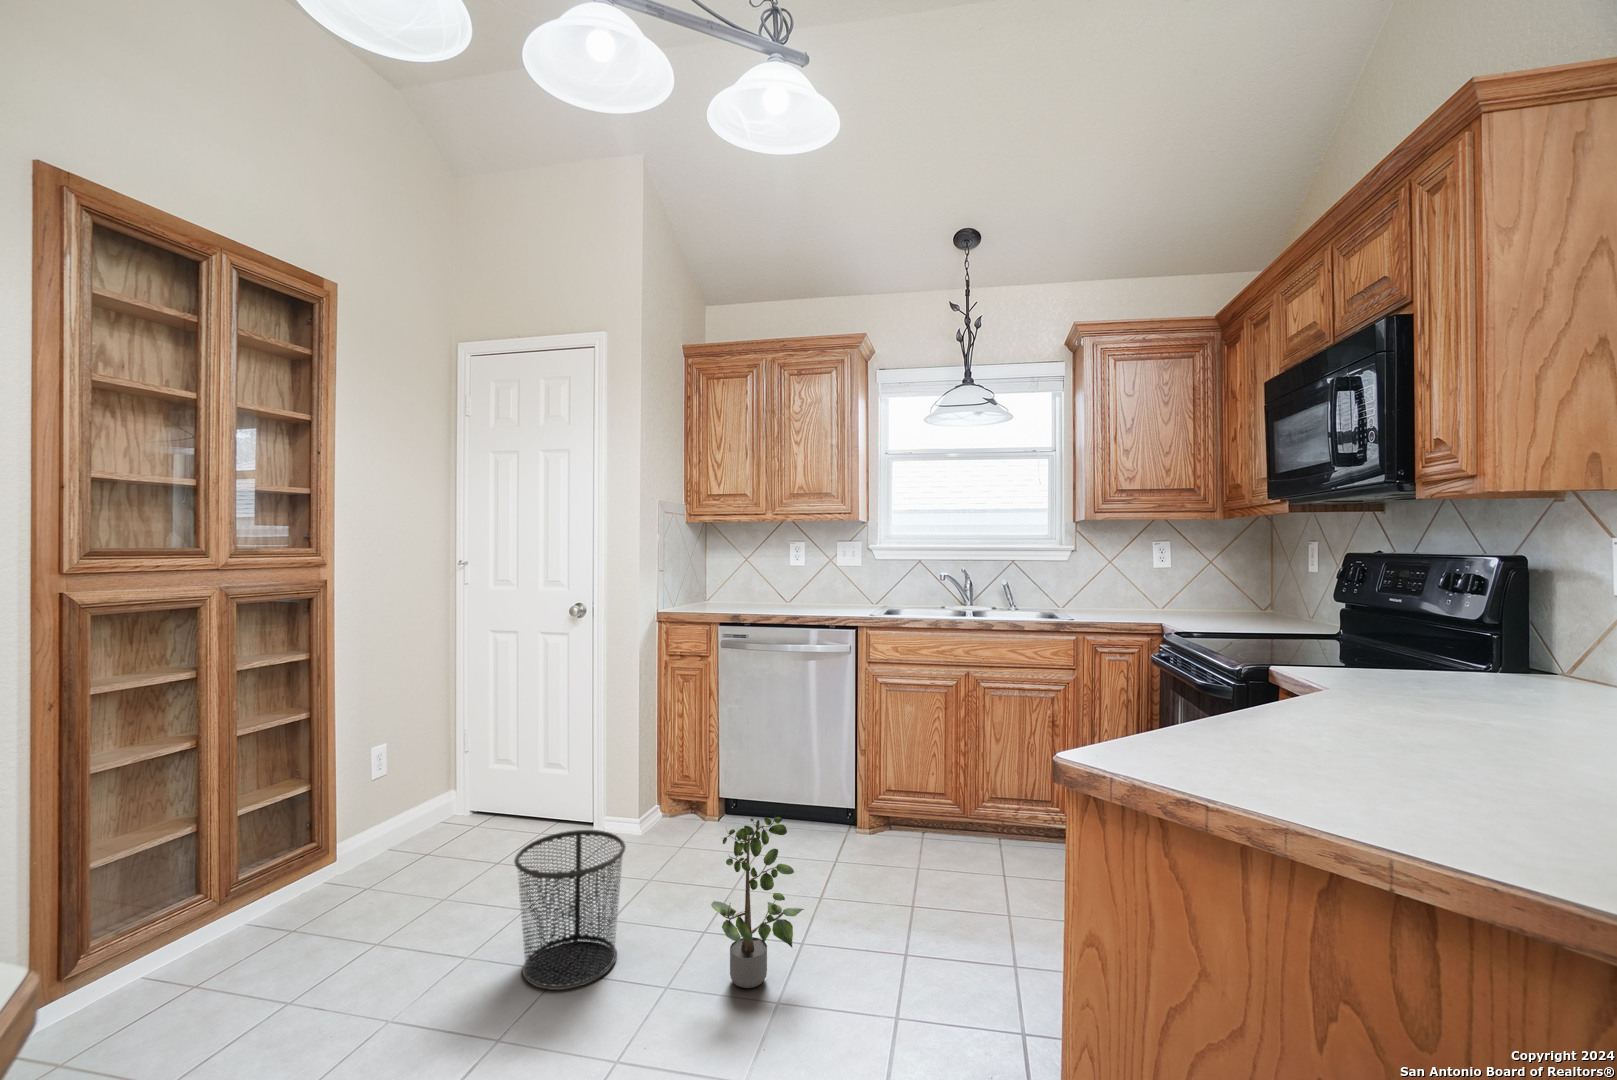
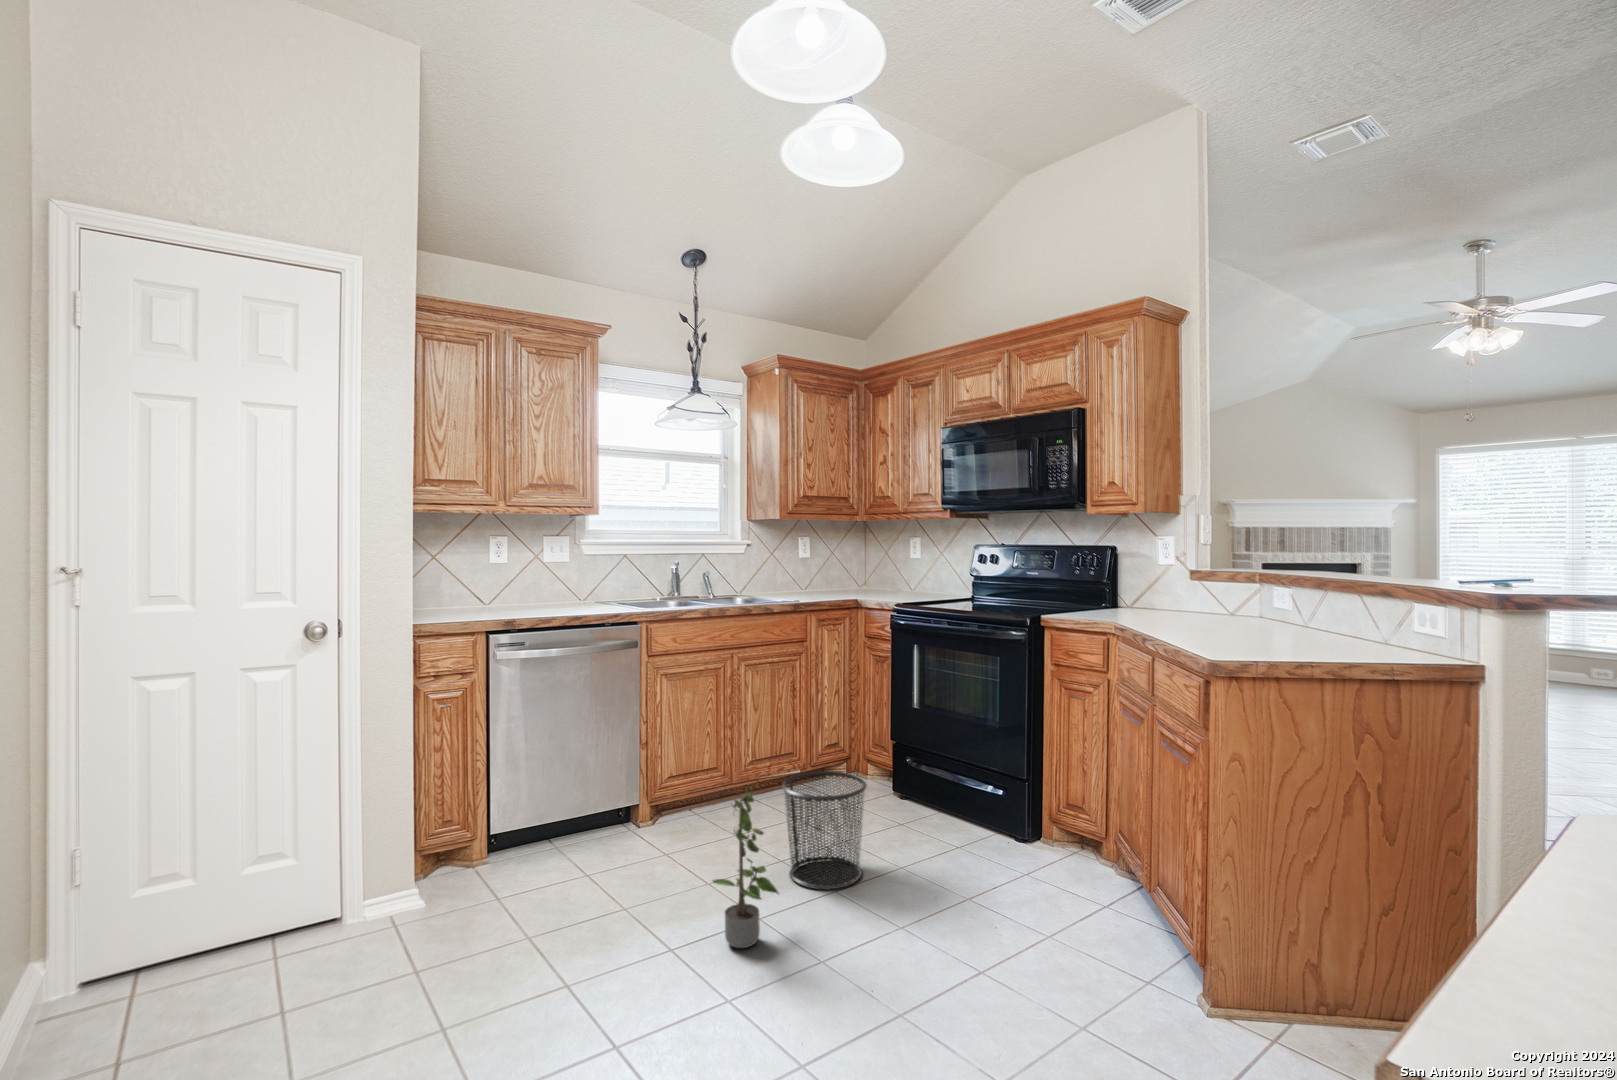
waste bin: present [514,830,625,990] -> present [782,771,867,889]

